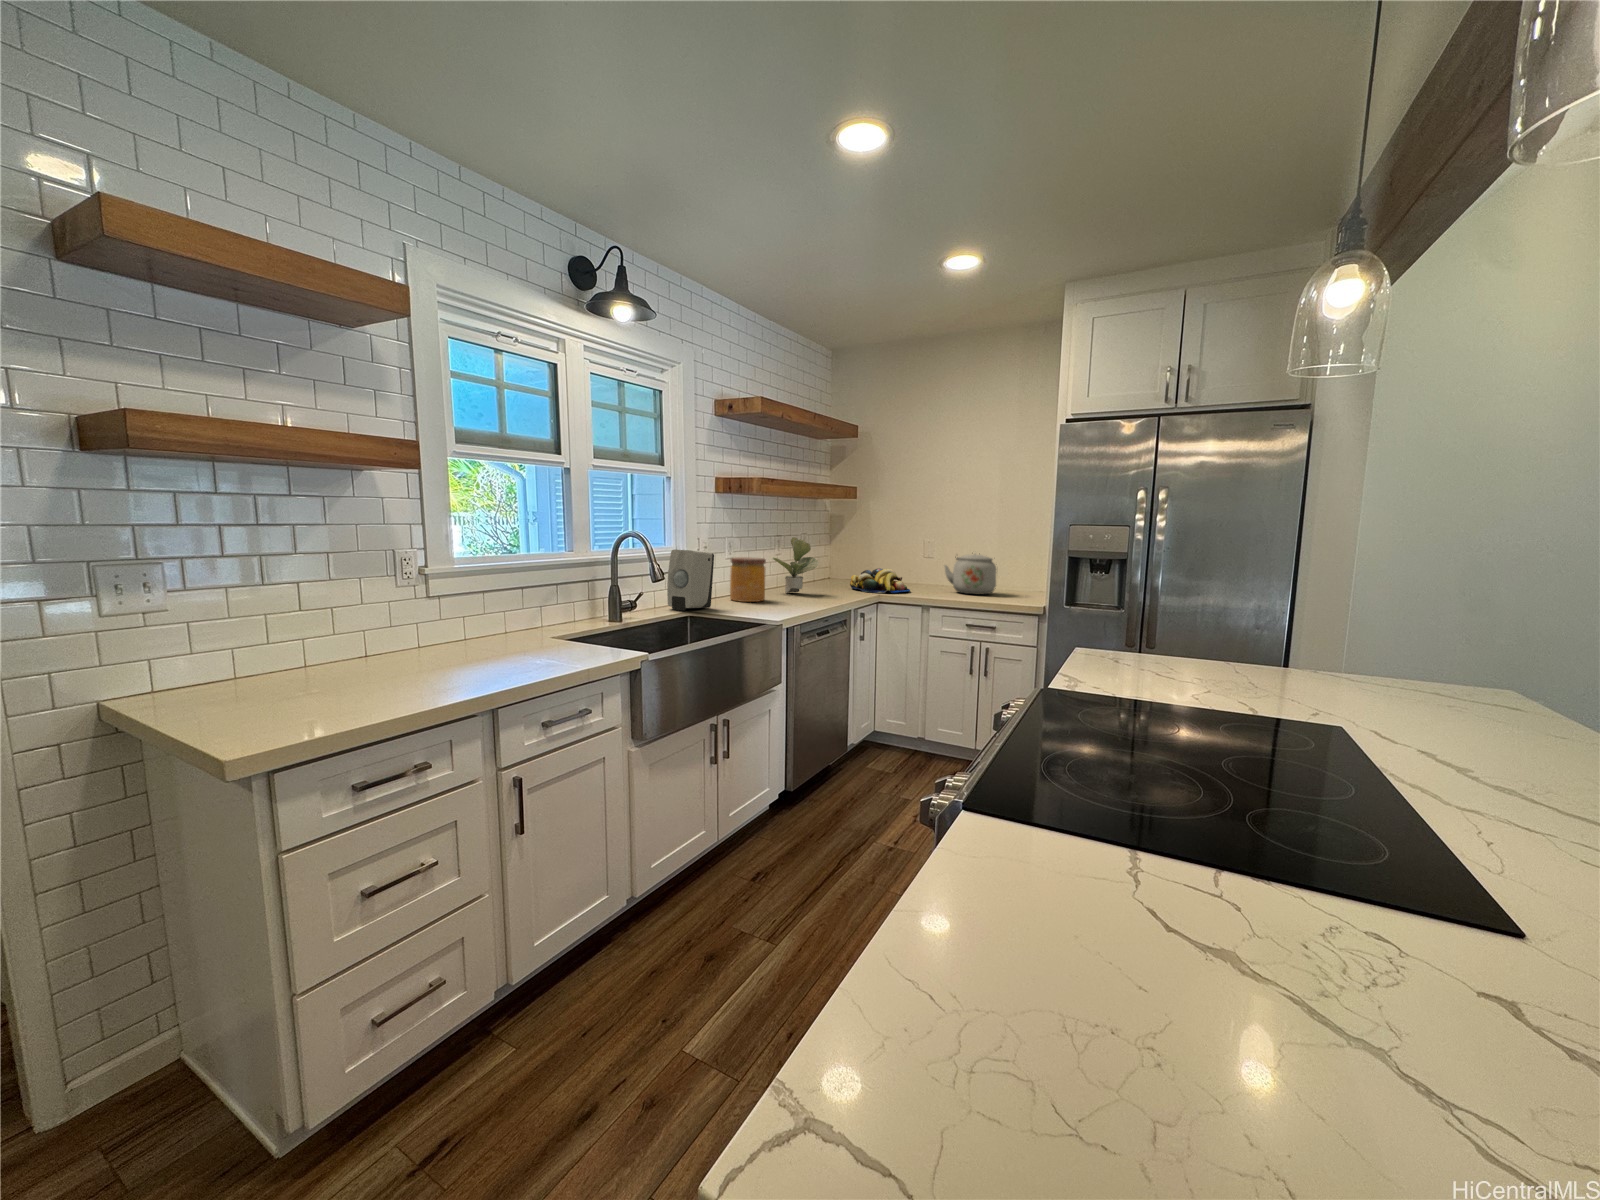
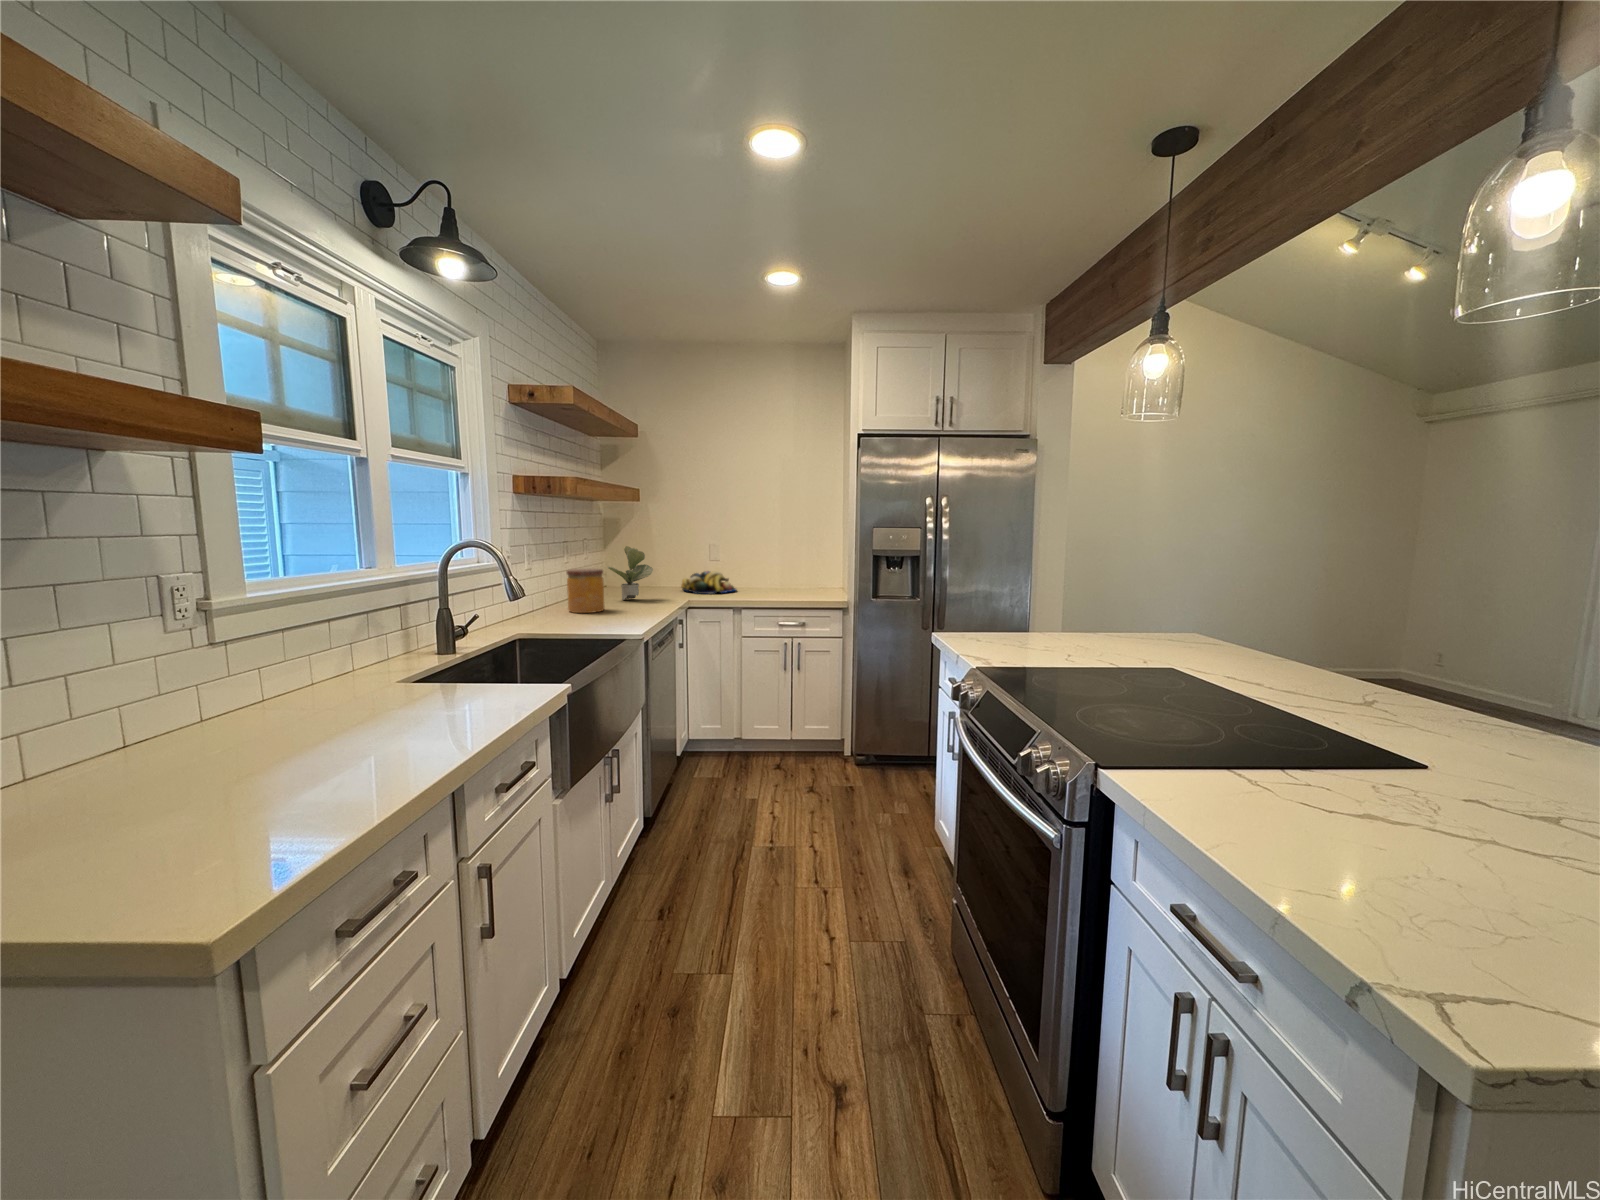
soap dispenser: present [667,550,714,611] -> none [502,566,551,629]
kettle: present [945,554,997,594] -> none [764,552,809,590]

